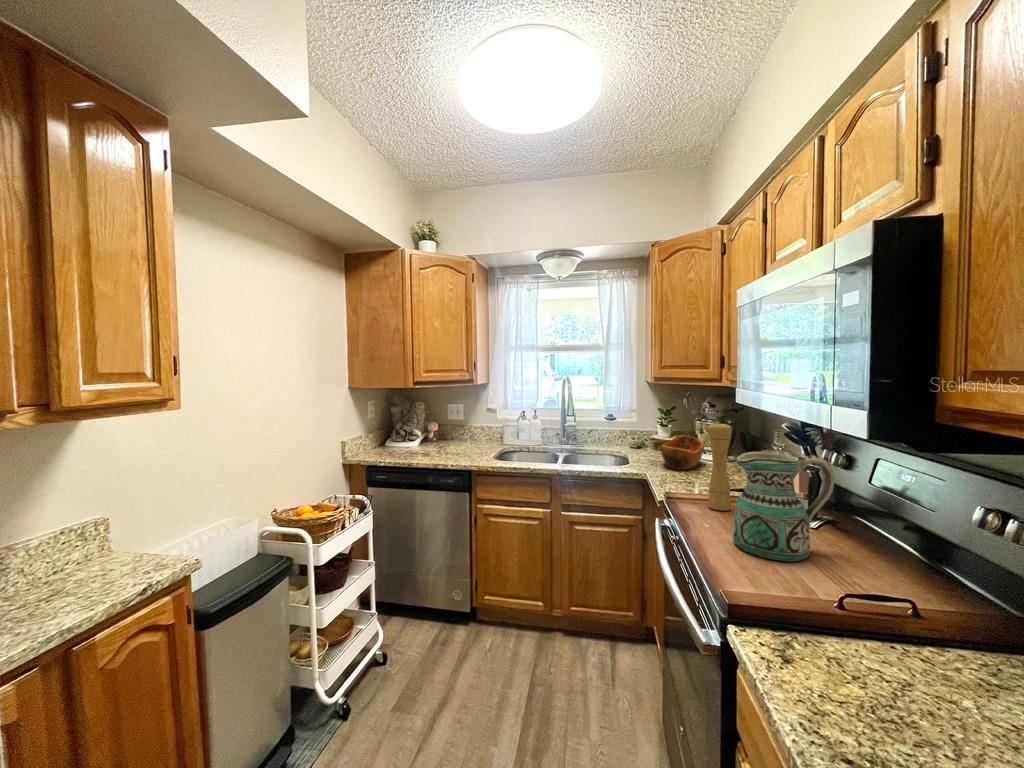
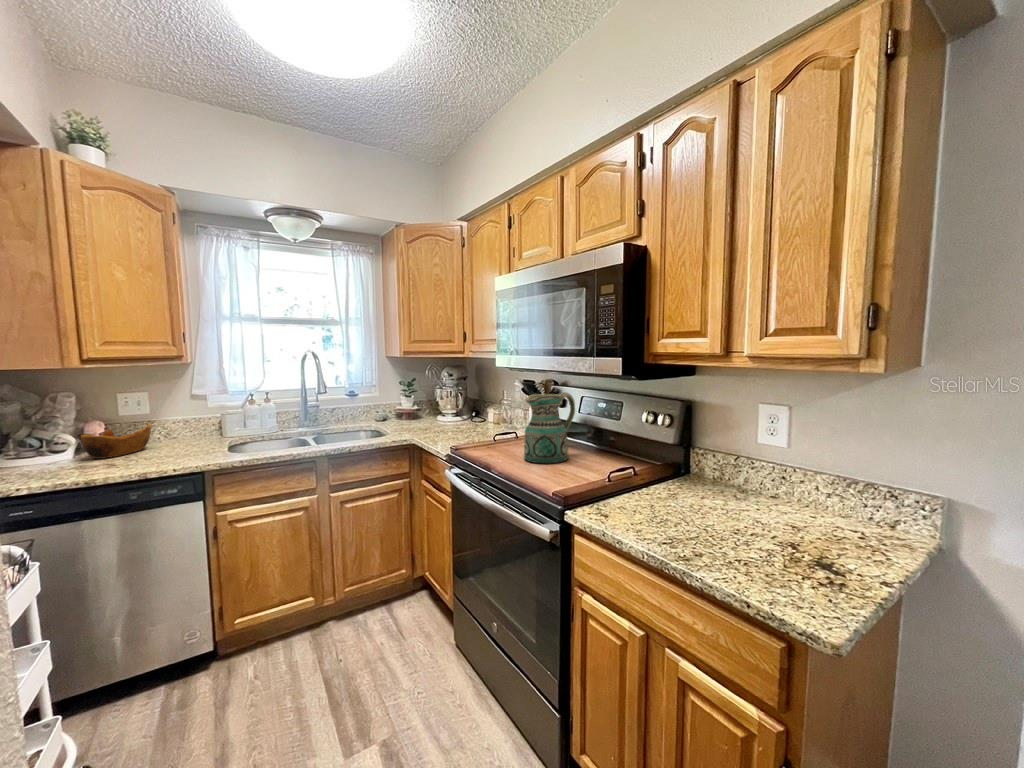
pepper mill: present [708,422,732,511] -> none [485,380,504,448]
wooden bowl: present [661,435,704,470] -> present [81,424,151,459]

